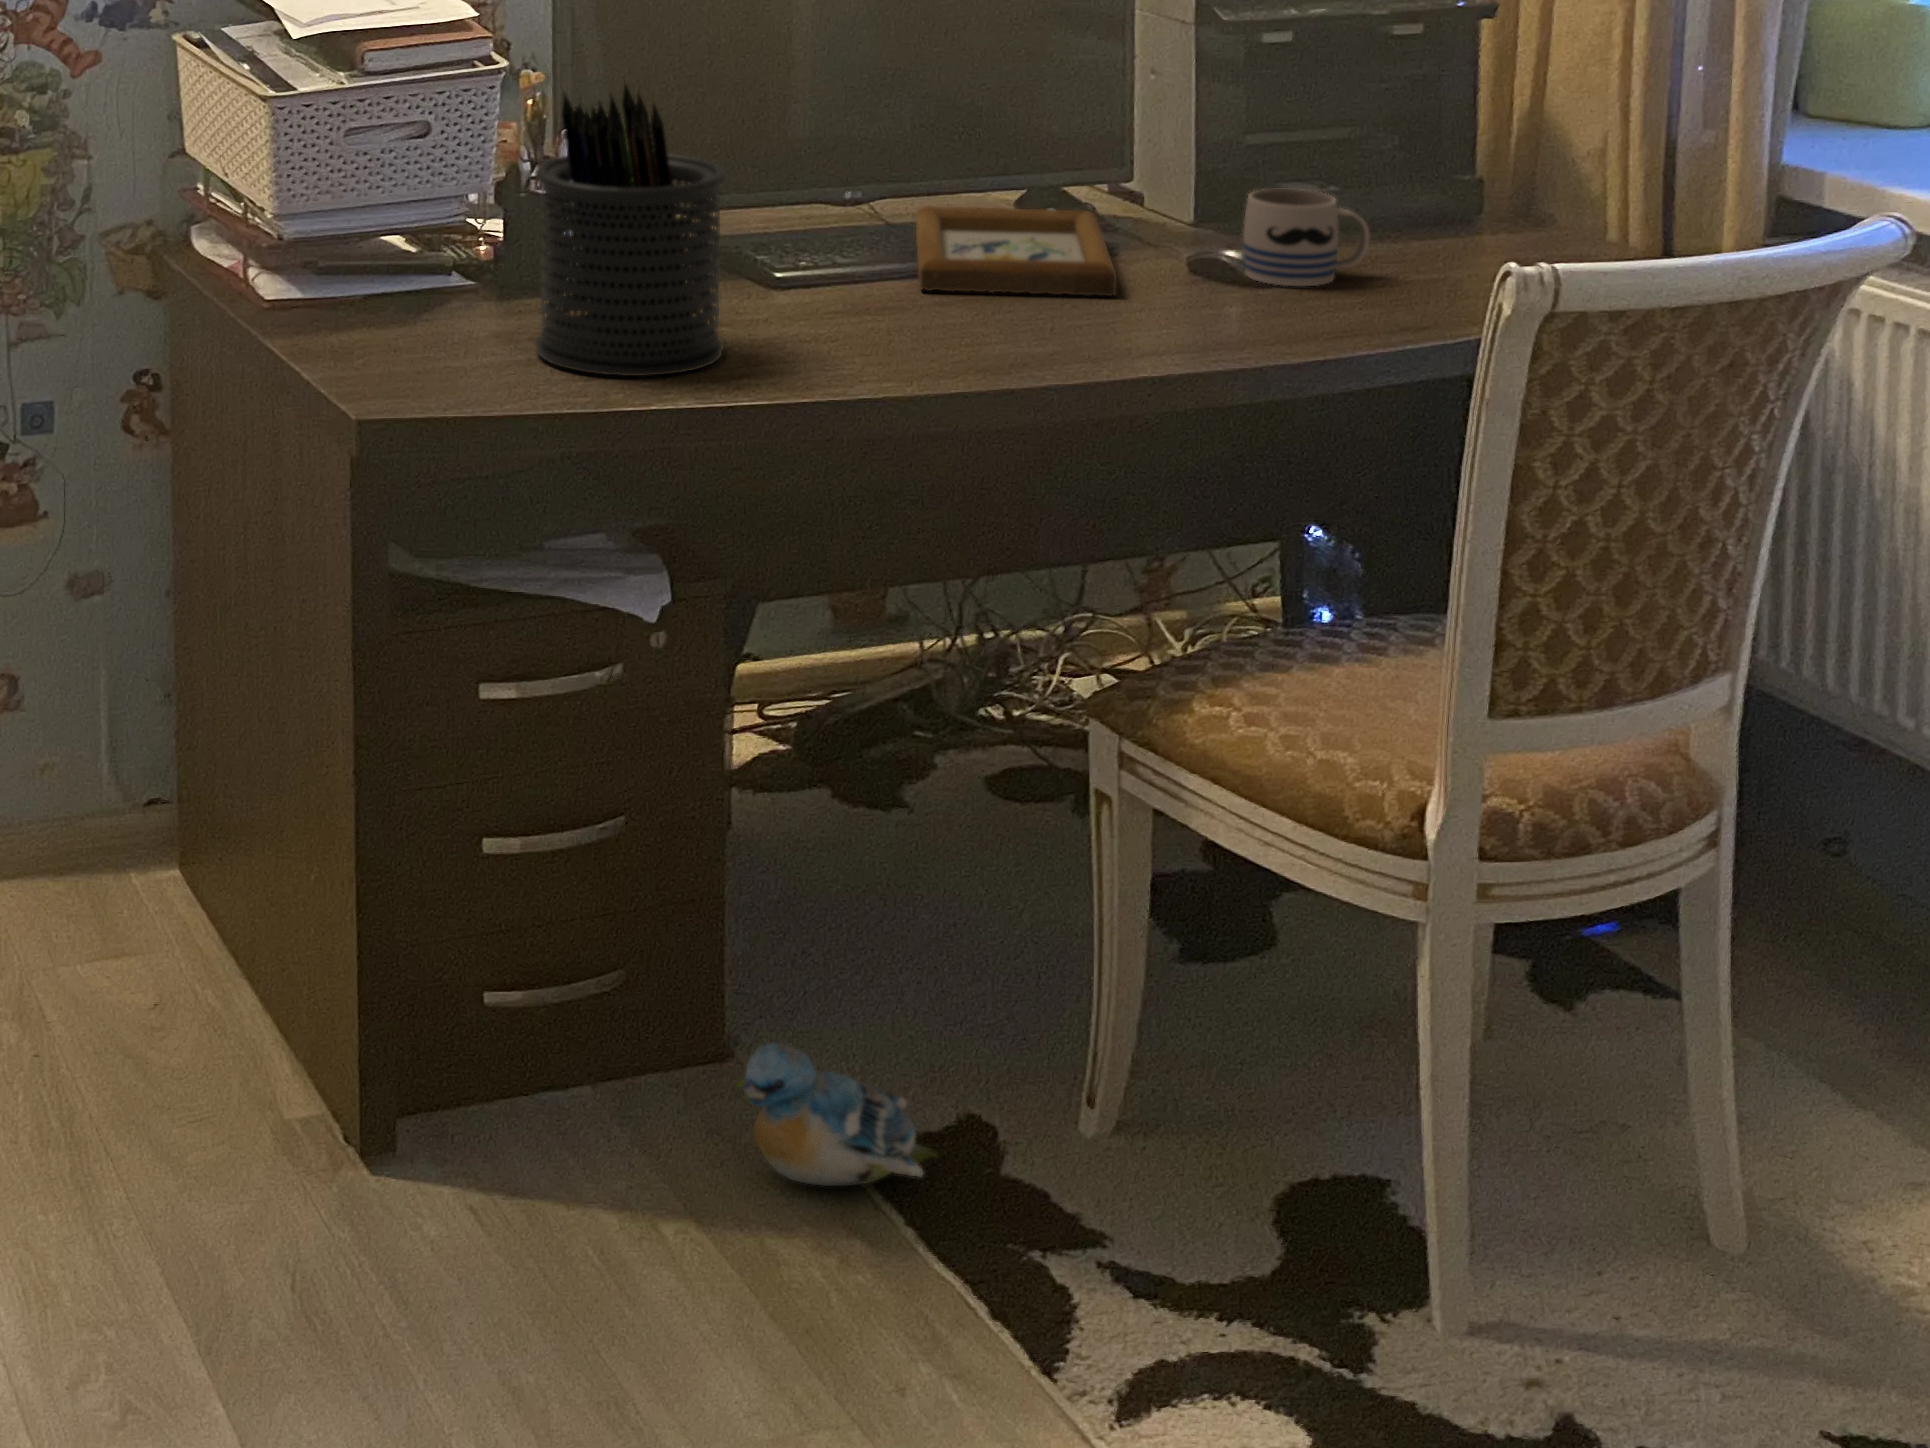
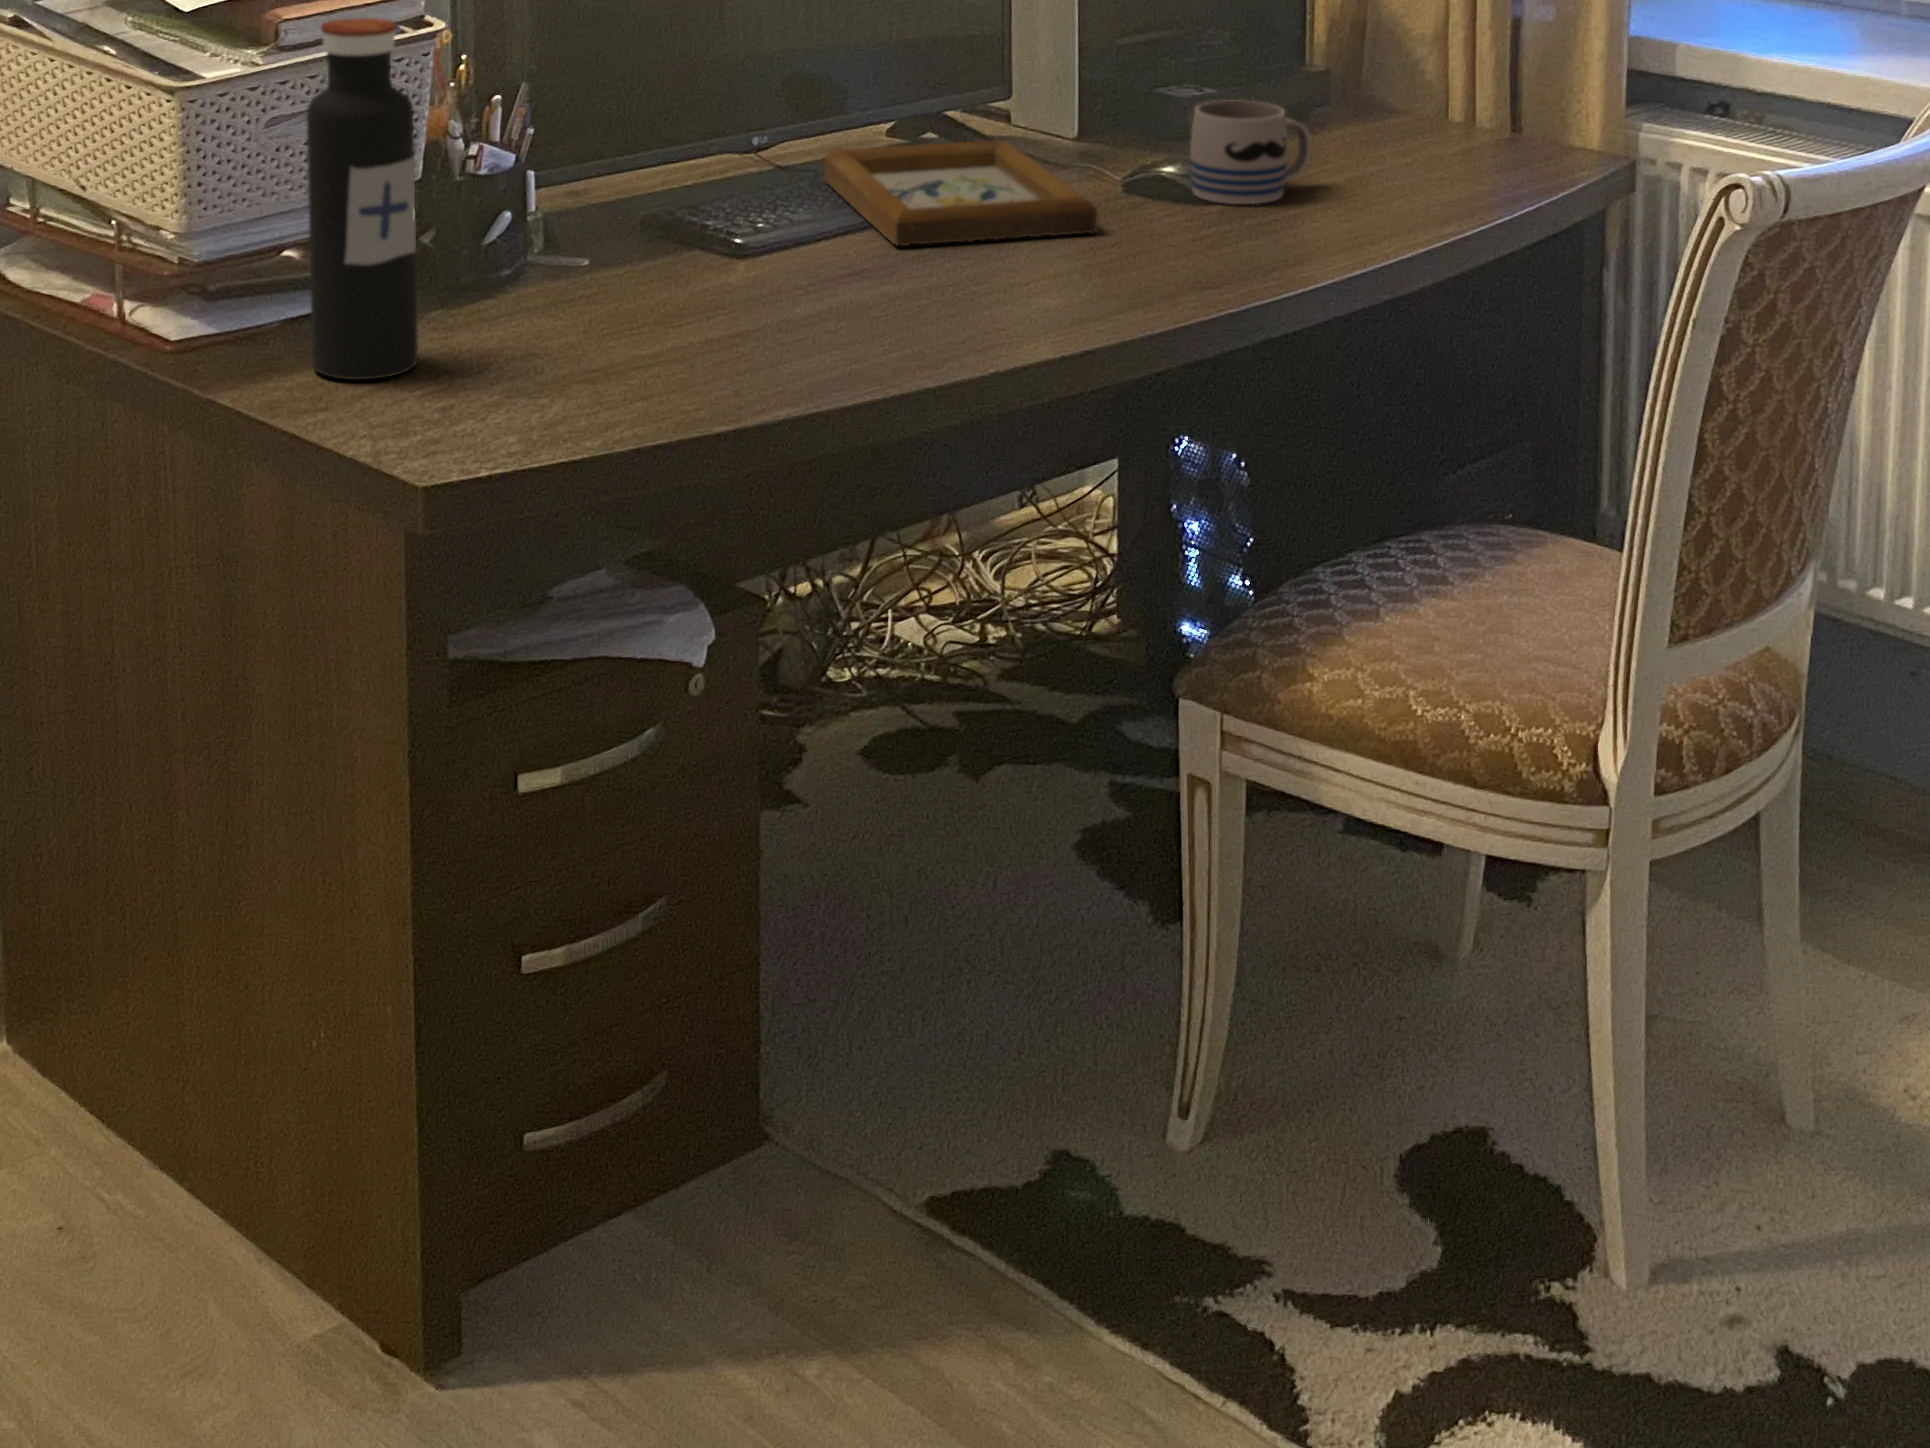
water bottle: none [354,52,440,345] -> present [307,18,418,380]
pen holder: present [535,85,727,376] -> none [541,35,770,388]
plush toy: present [737,1044,938,1186] -> none [863,1134,1079,1286]

